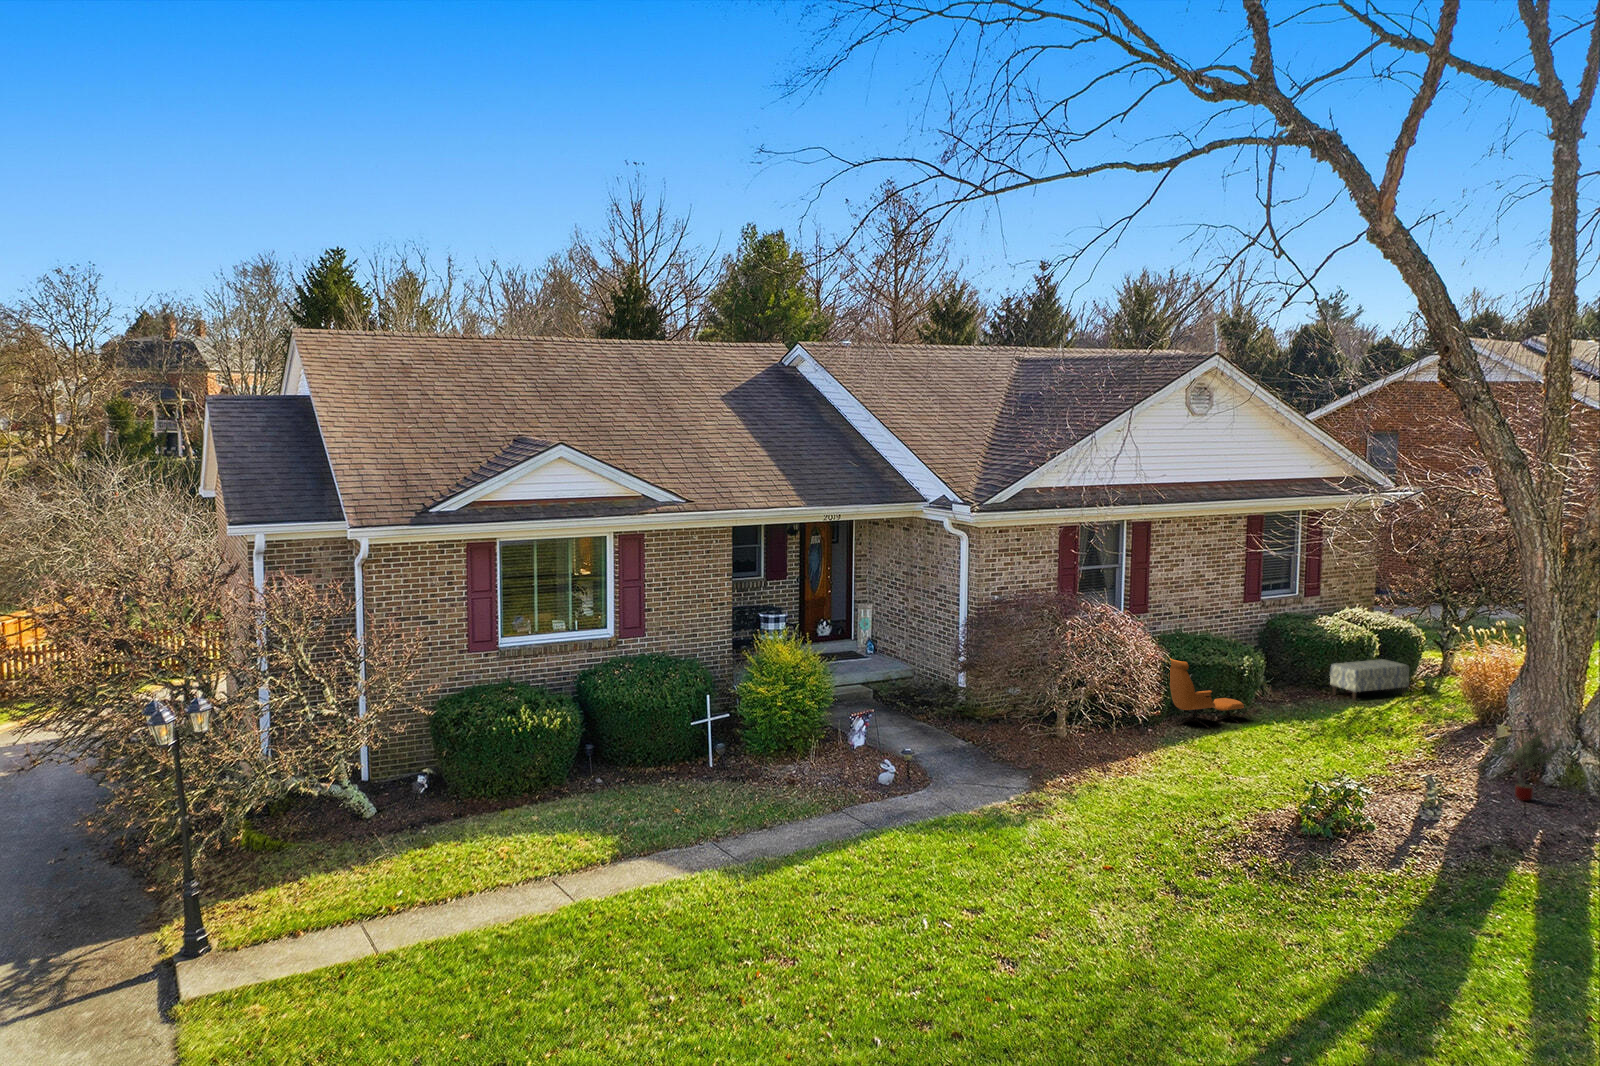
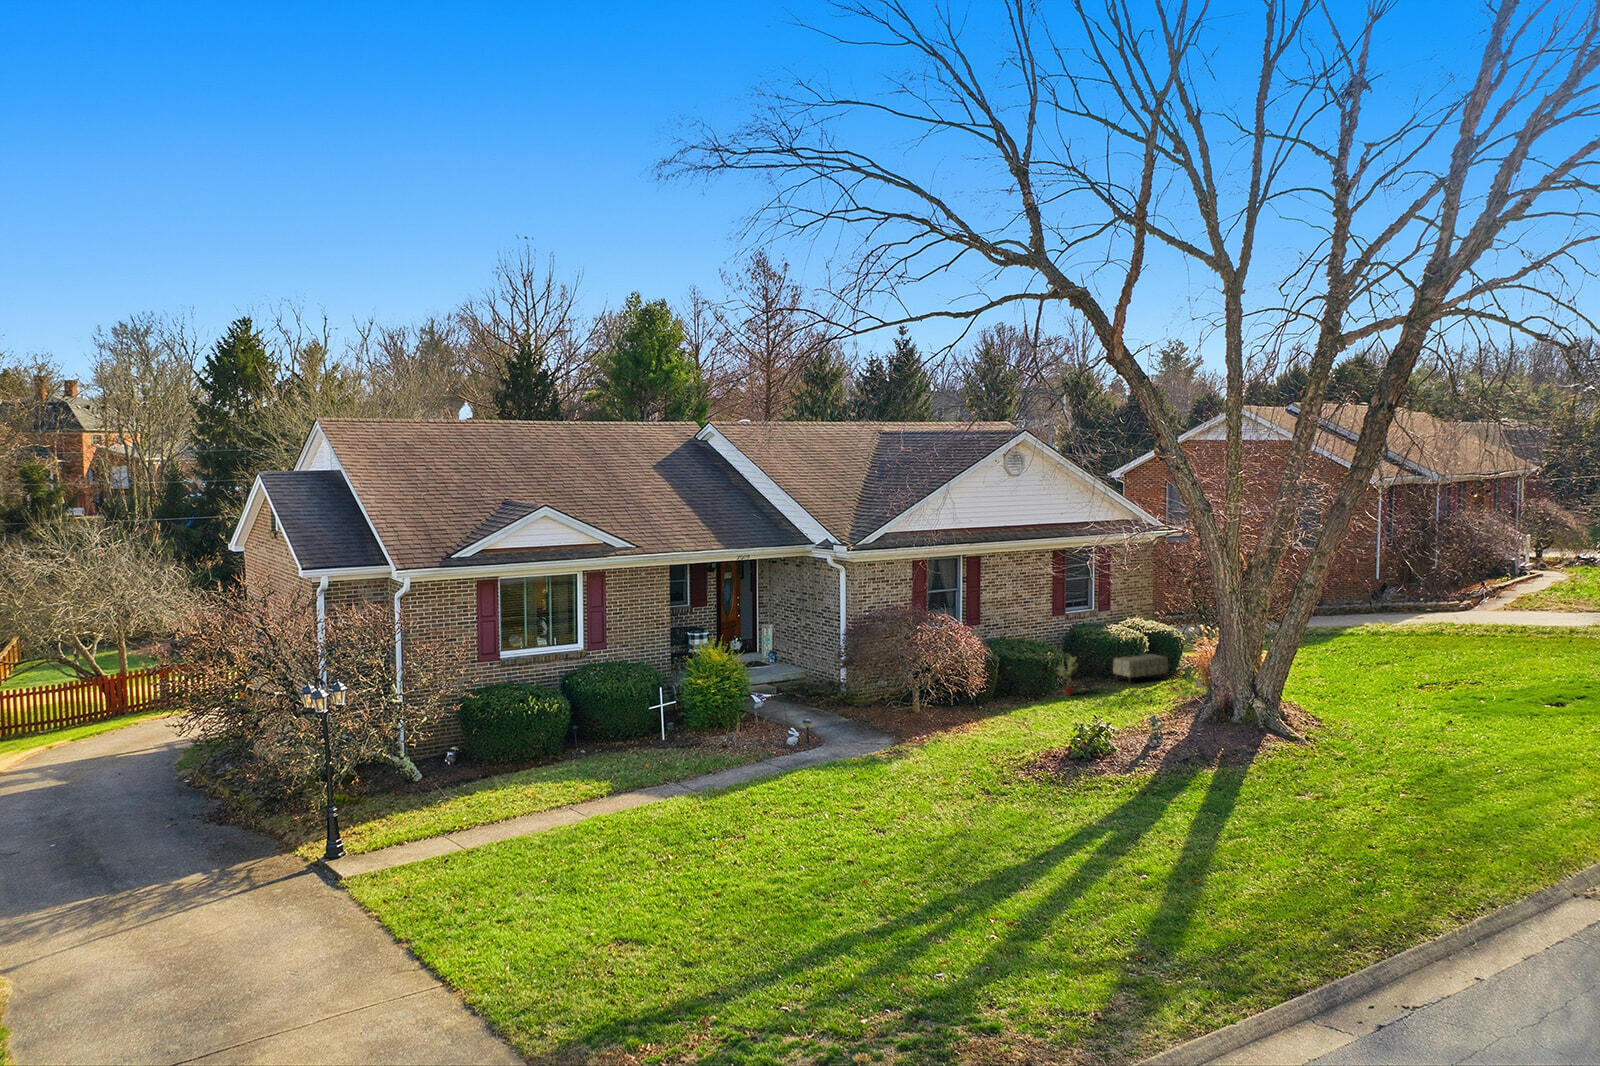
lounge chair: present [1168,658,1244,729] -> none [993,654,1049,705]
potted tree: present [1493,726,1561,801] -> present [1057,655,1078,695]

